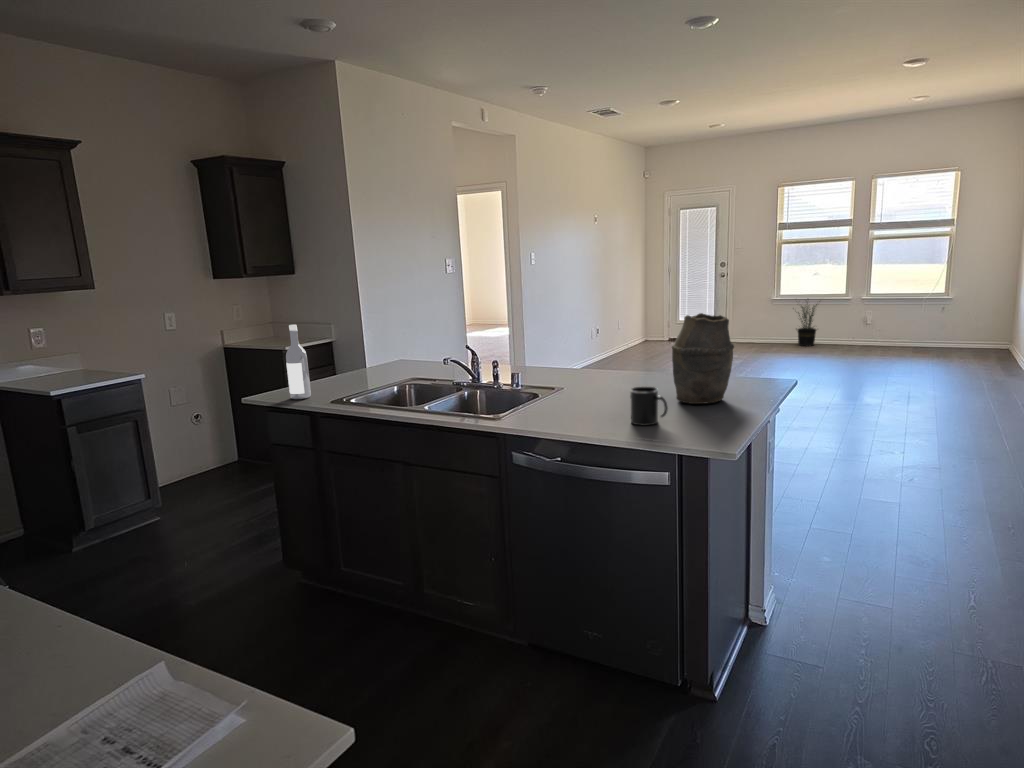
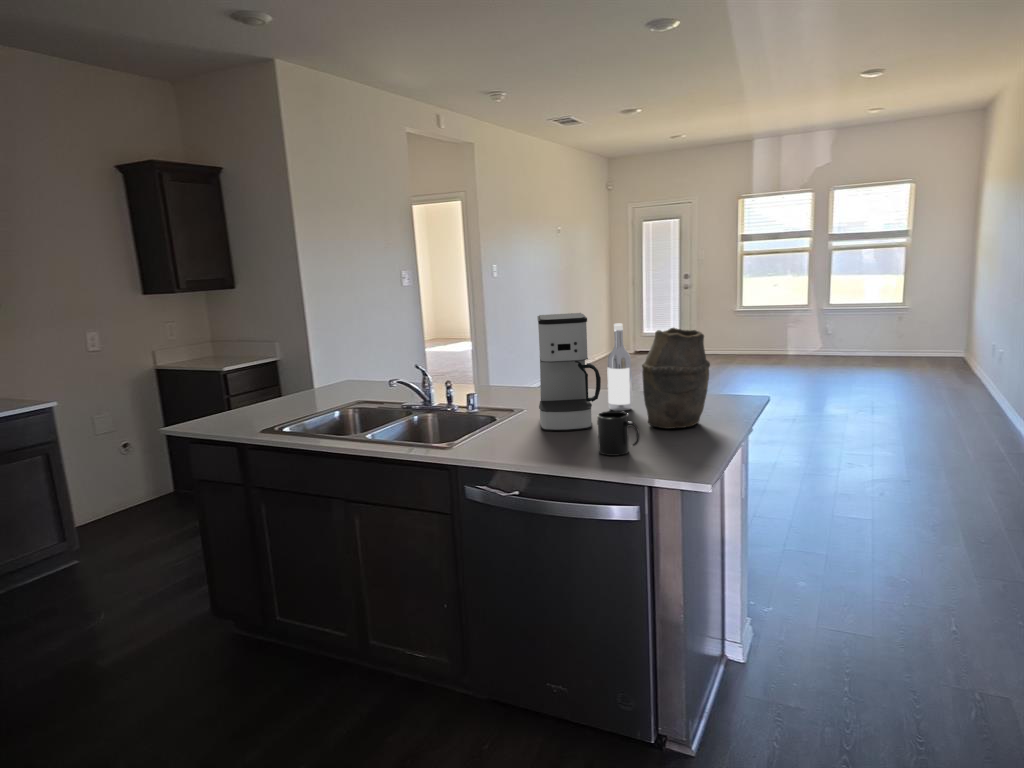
coffee maker: none [578,299,634,405] -> present [537,313,601,431]
potted plant: present [798,304,817,346] -> none [753,308,787,358]
wine bottle: present [286,325,311,399] -> present [607,324,632,411]

